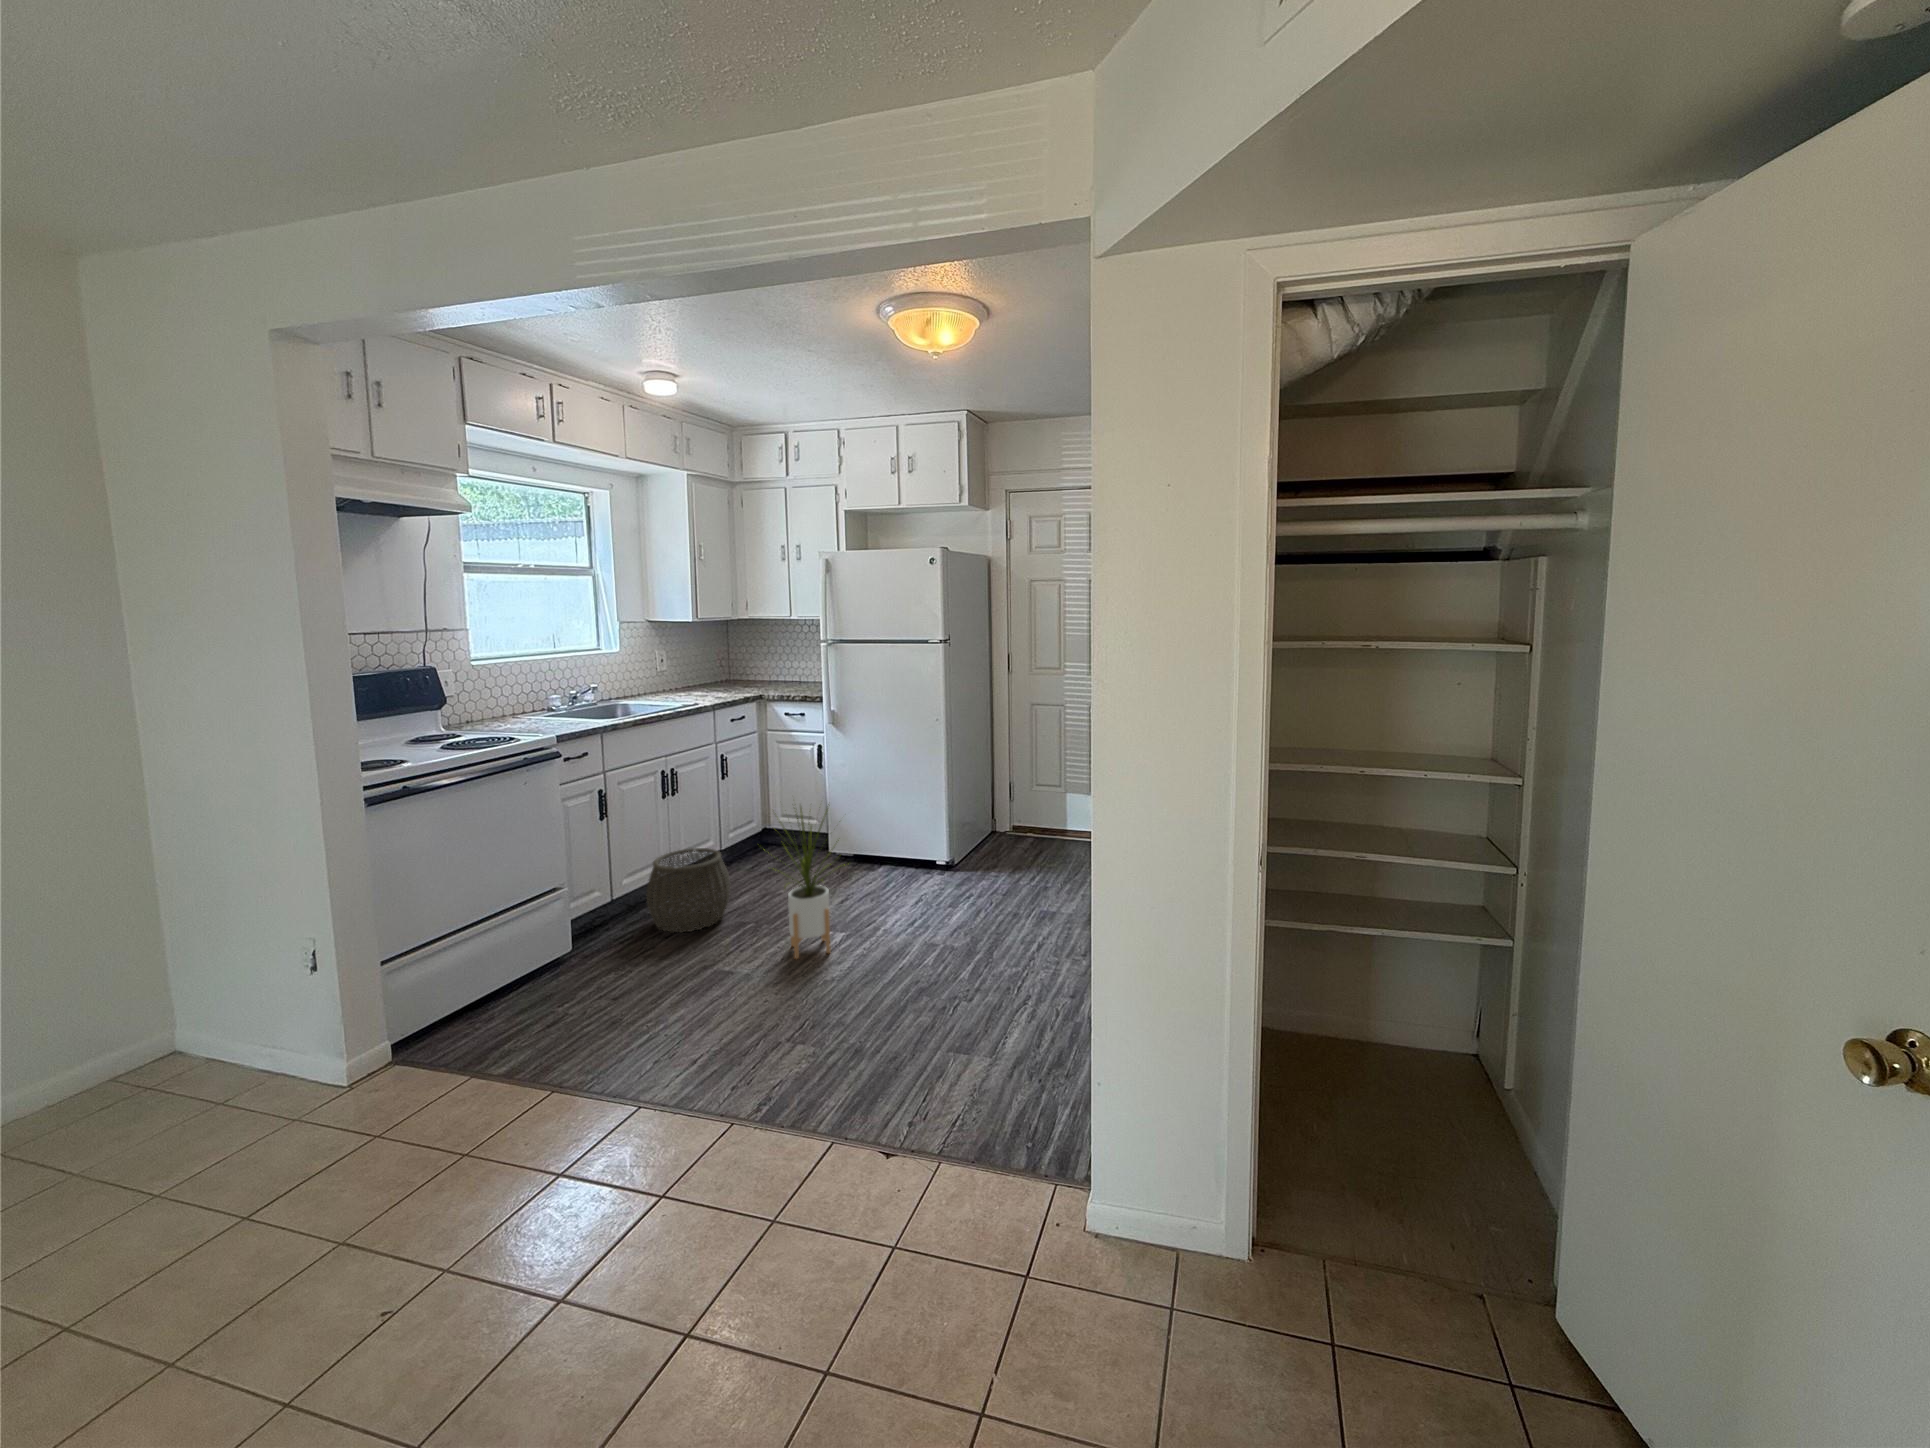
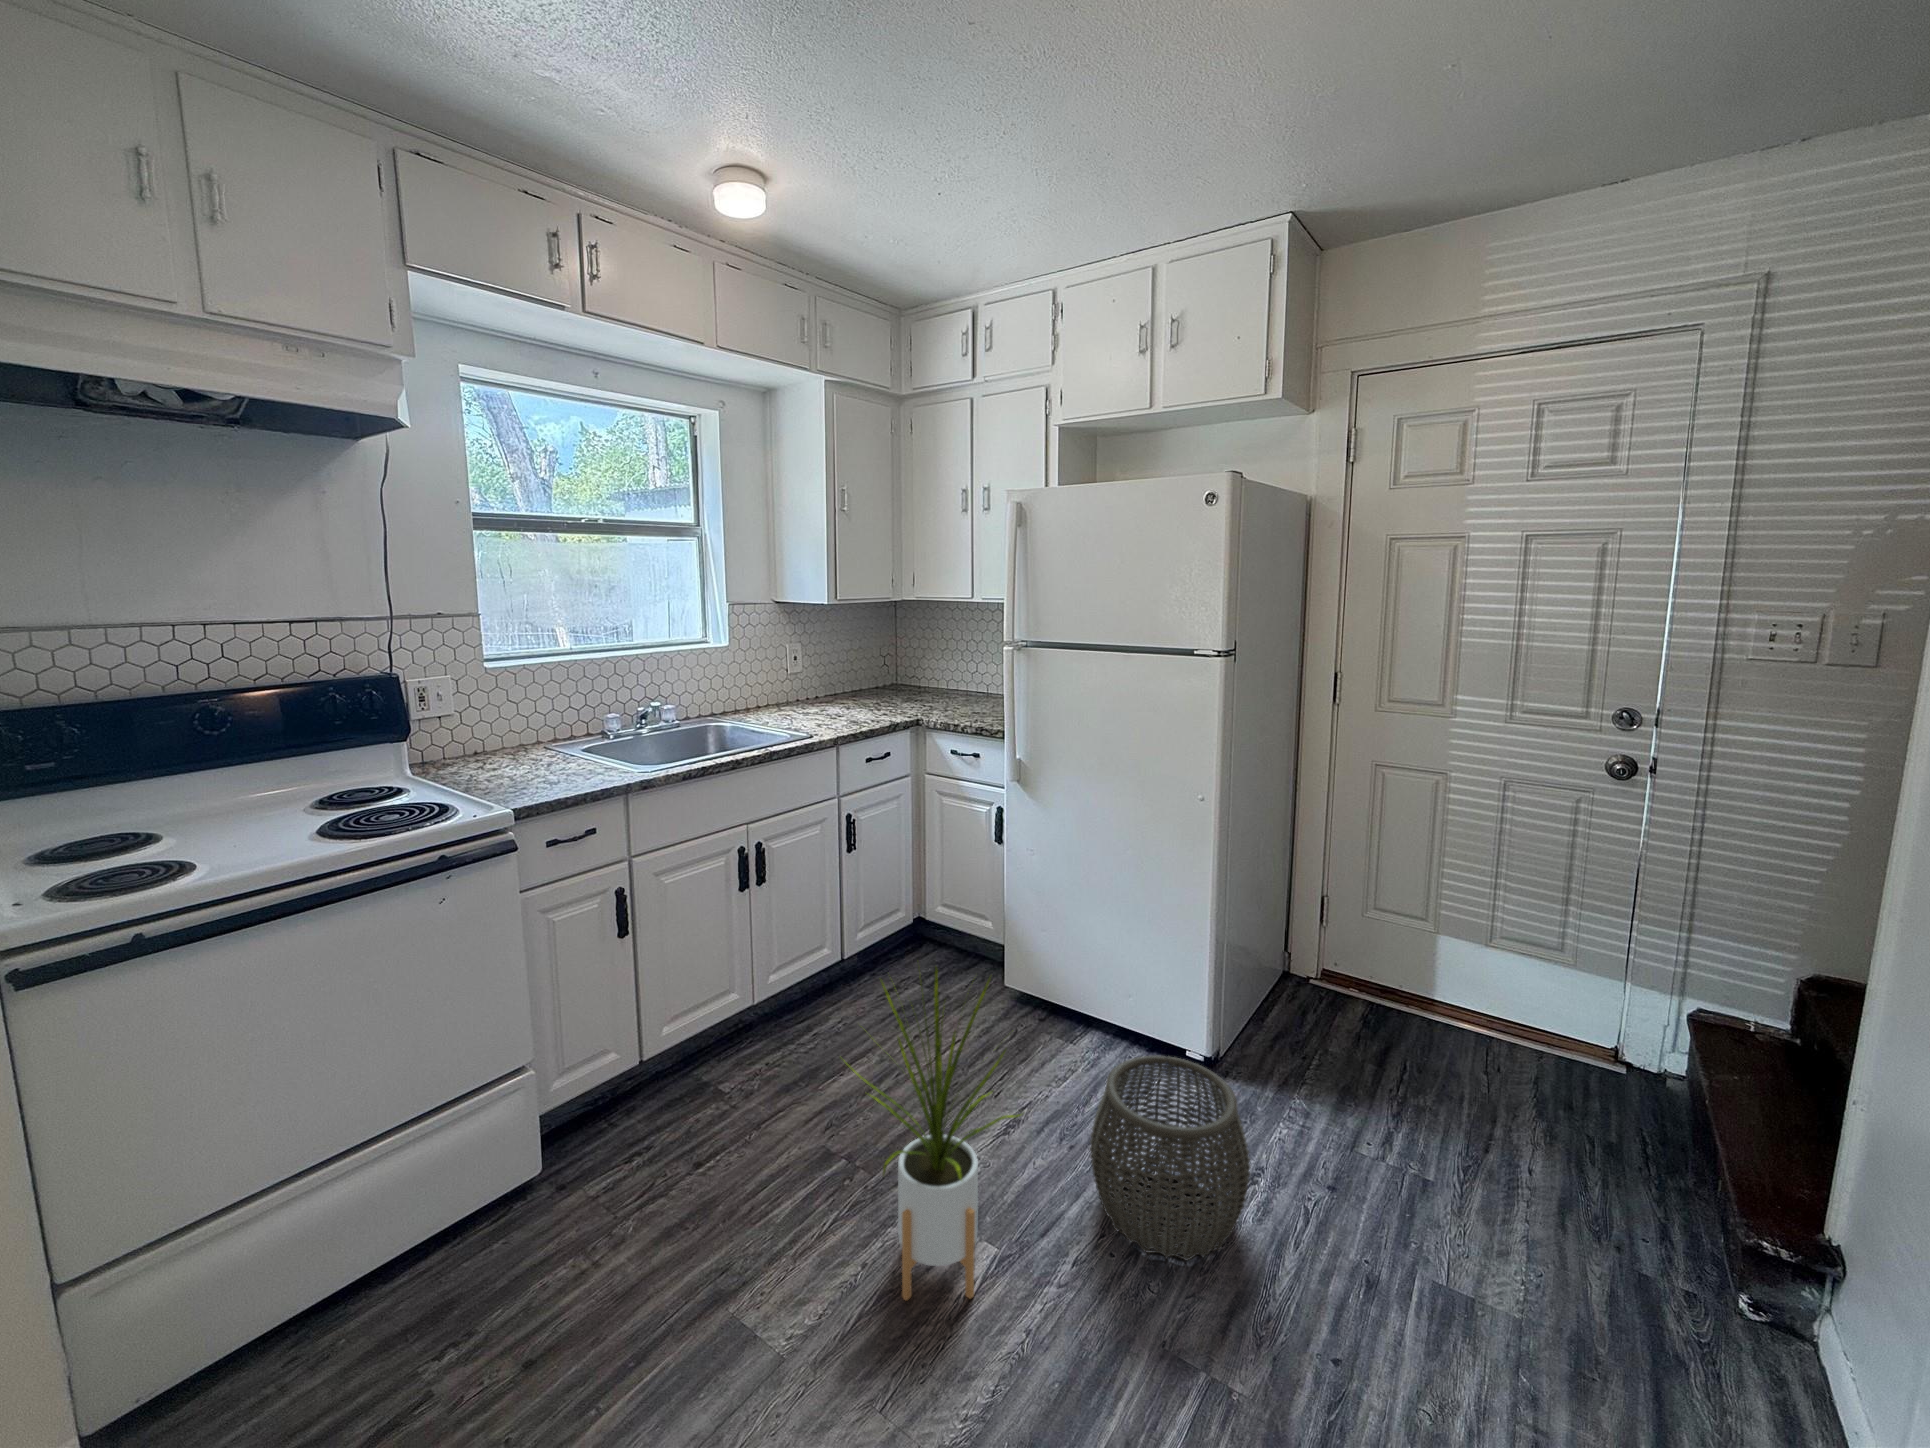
woven basket: present [647,848,730,933] -> present [1090,1056,1251,1260]

